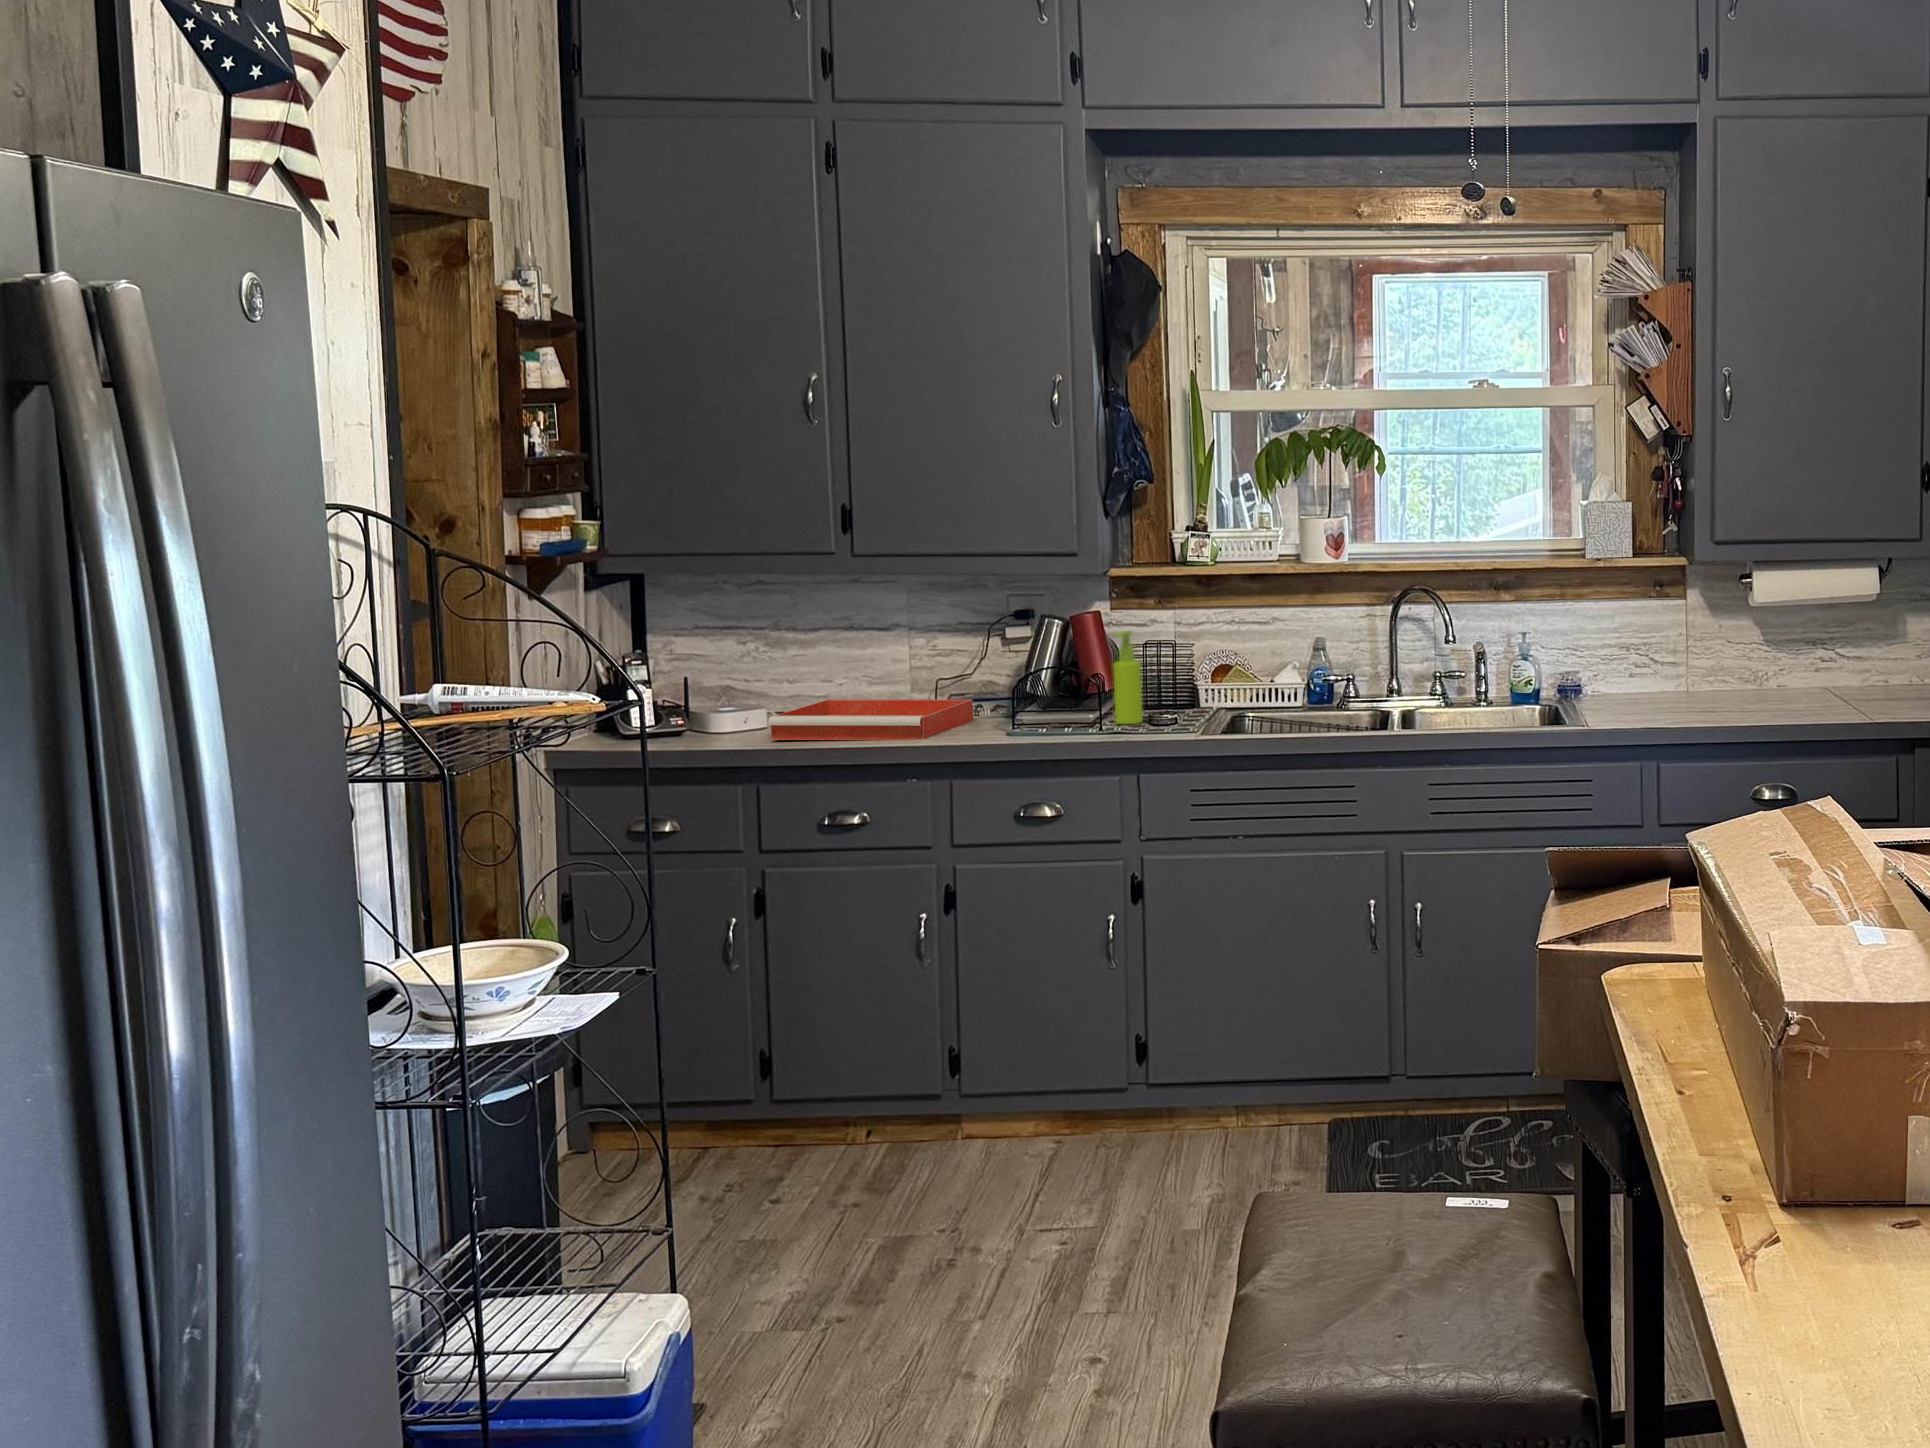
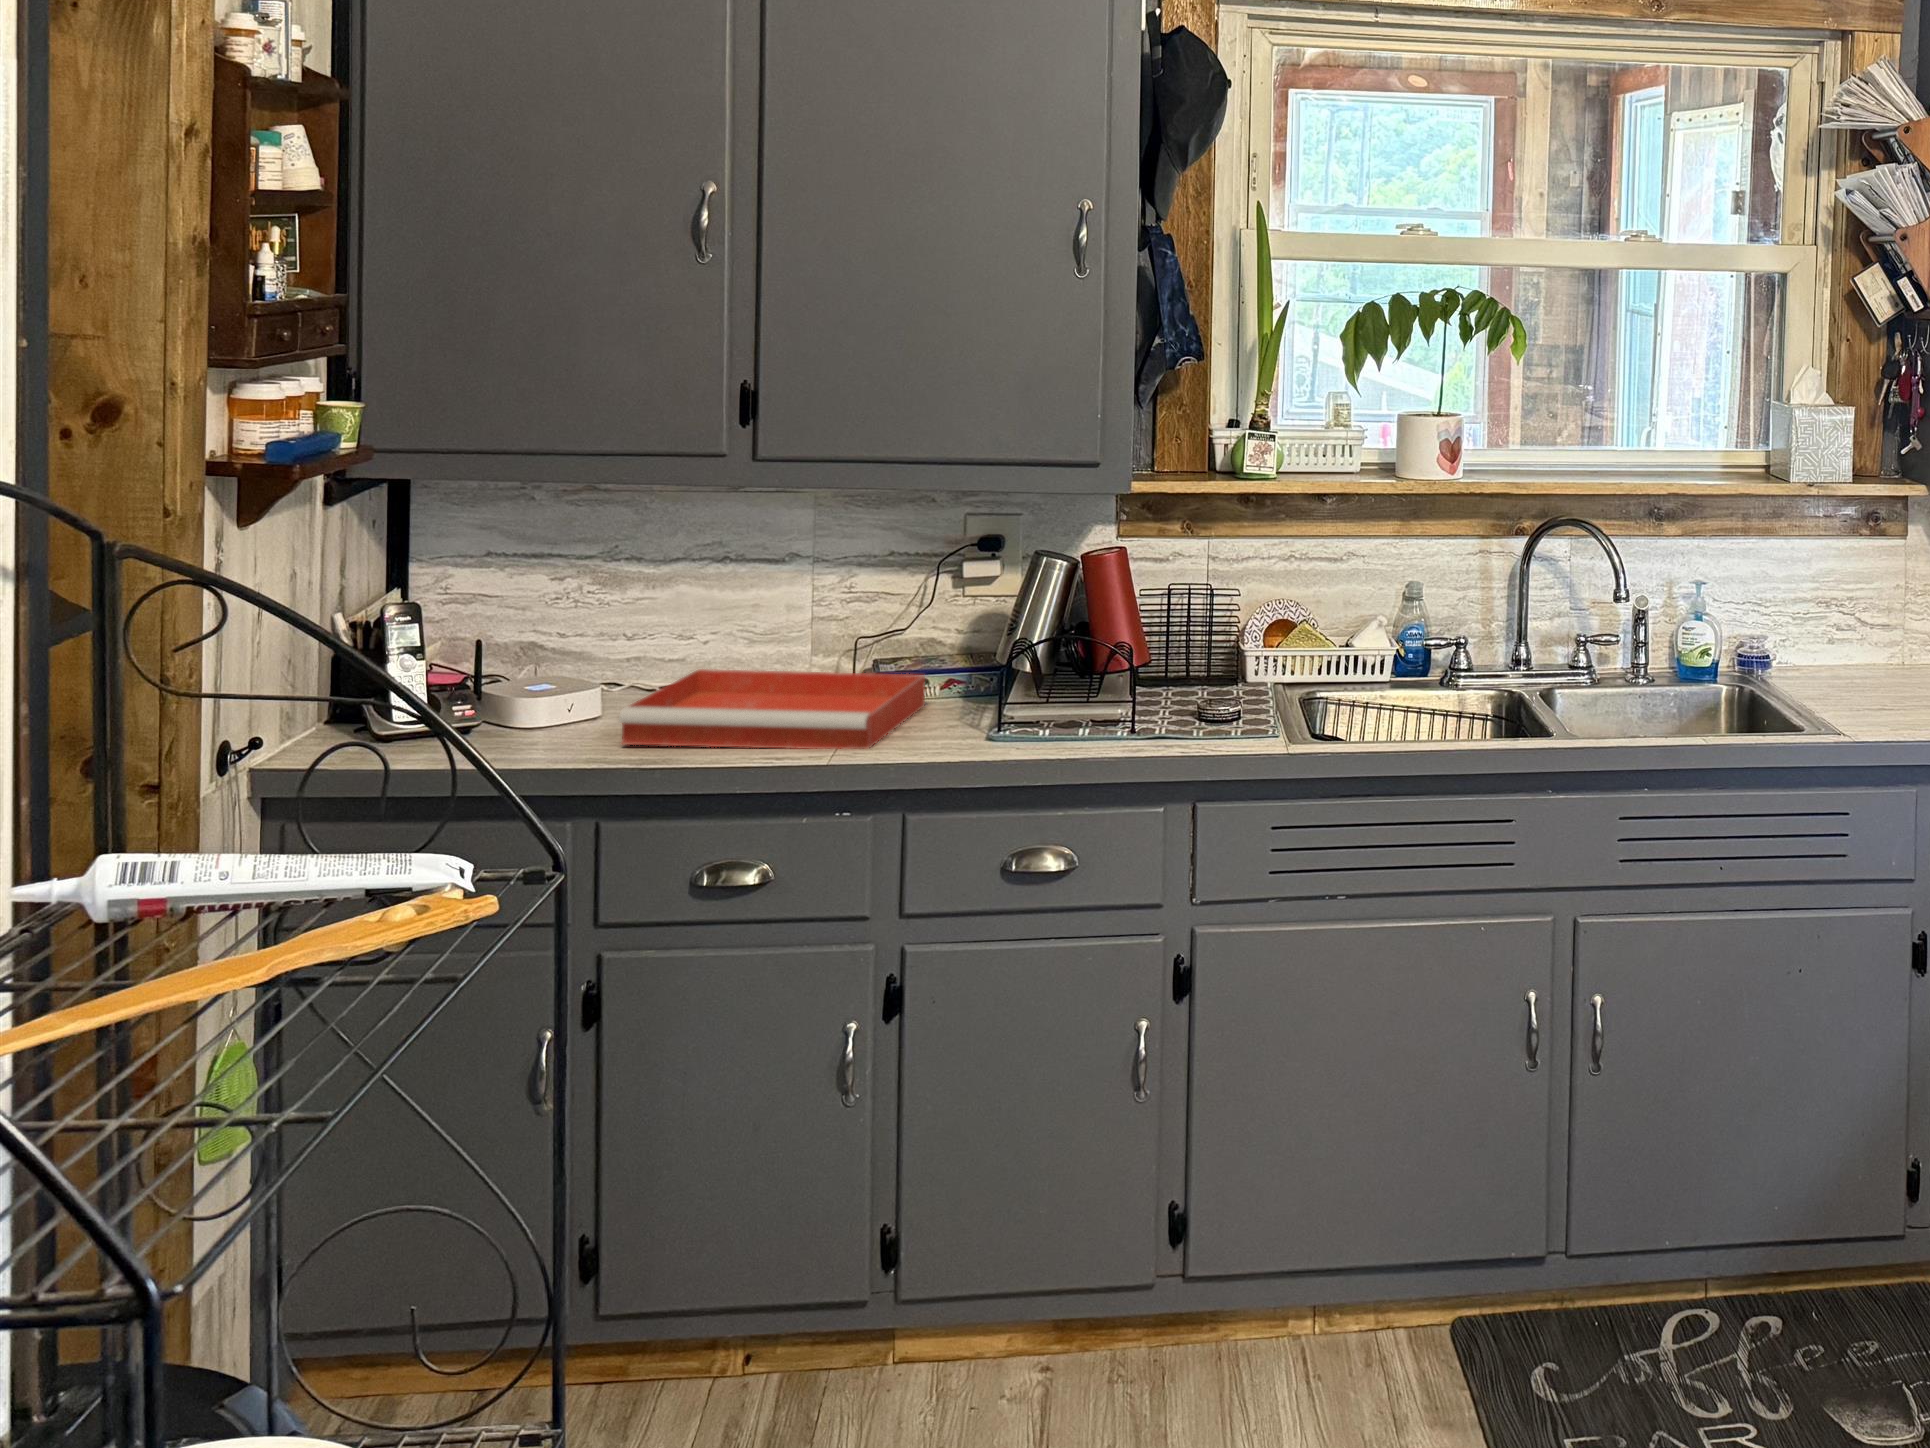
soap dispenser: present [1113,631,1143,724] -> none [1155,585,1197,725]

